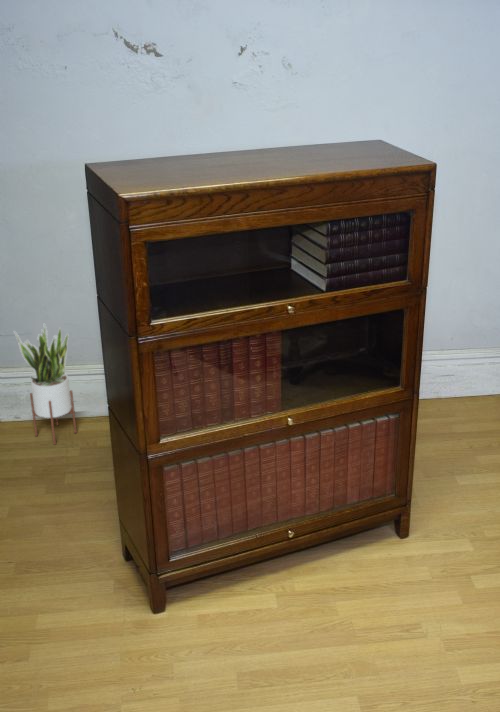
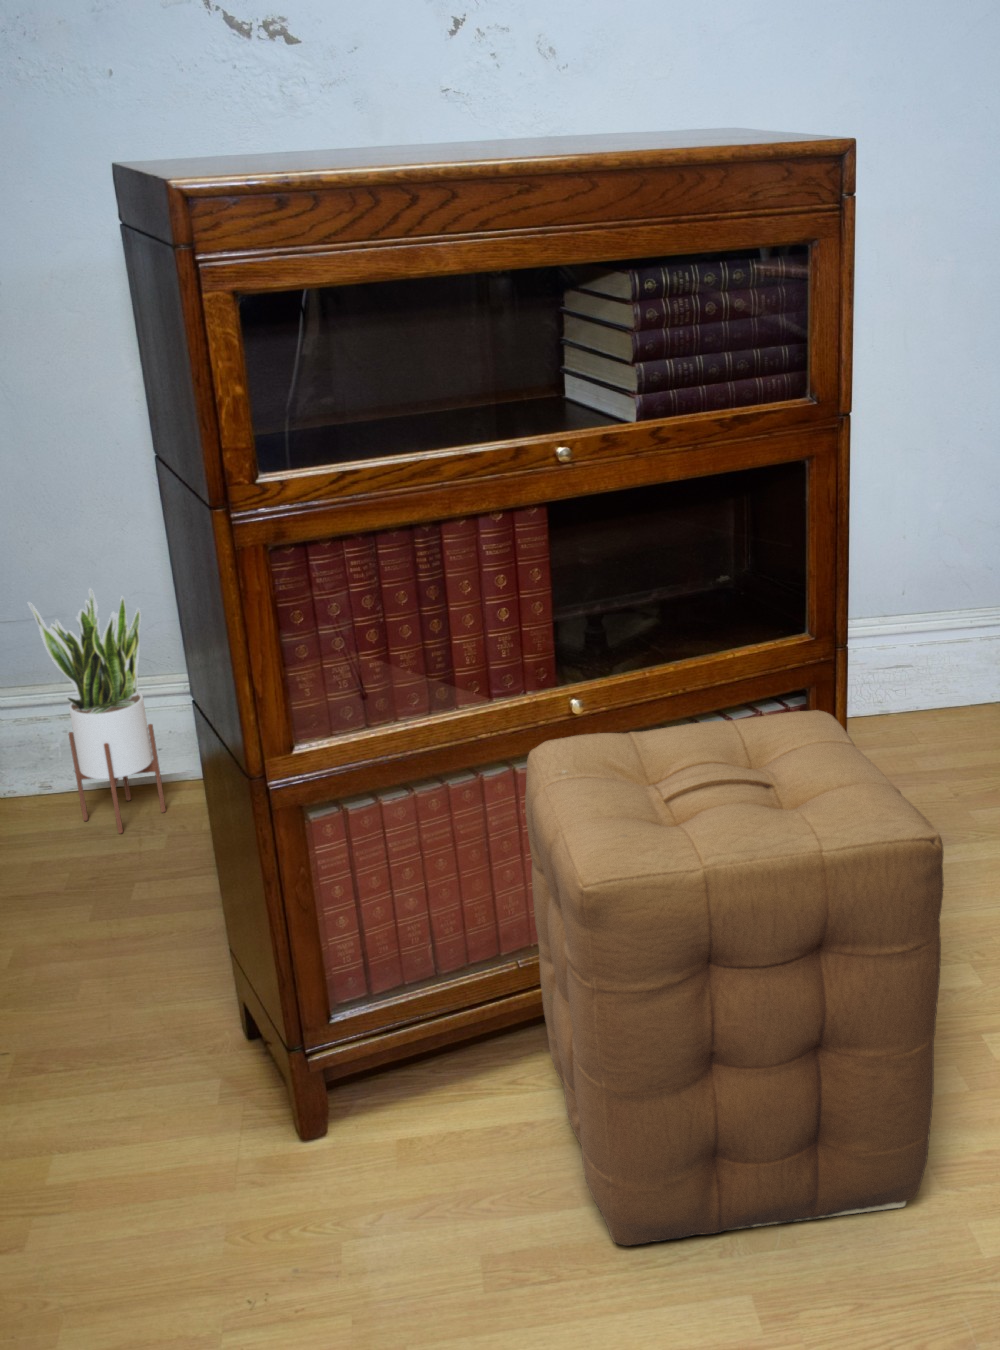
ottoman: none [267,428,455,674] -> present [525,710,944,1246]

